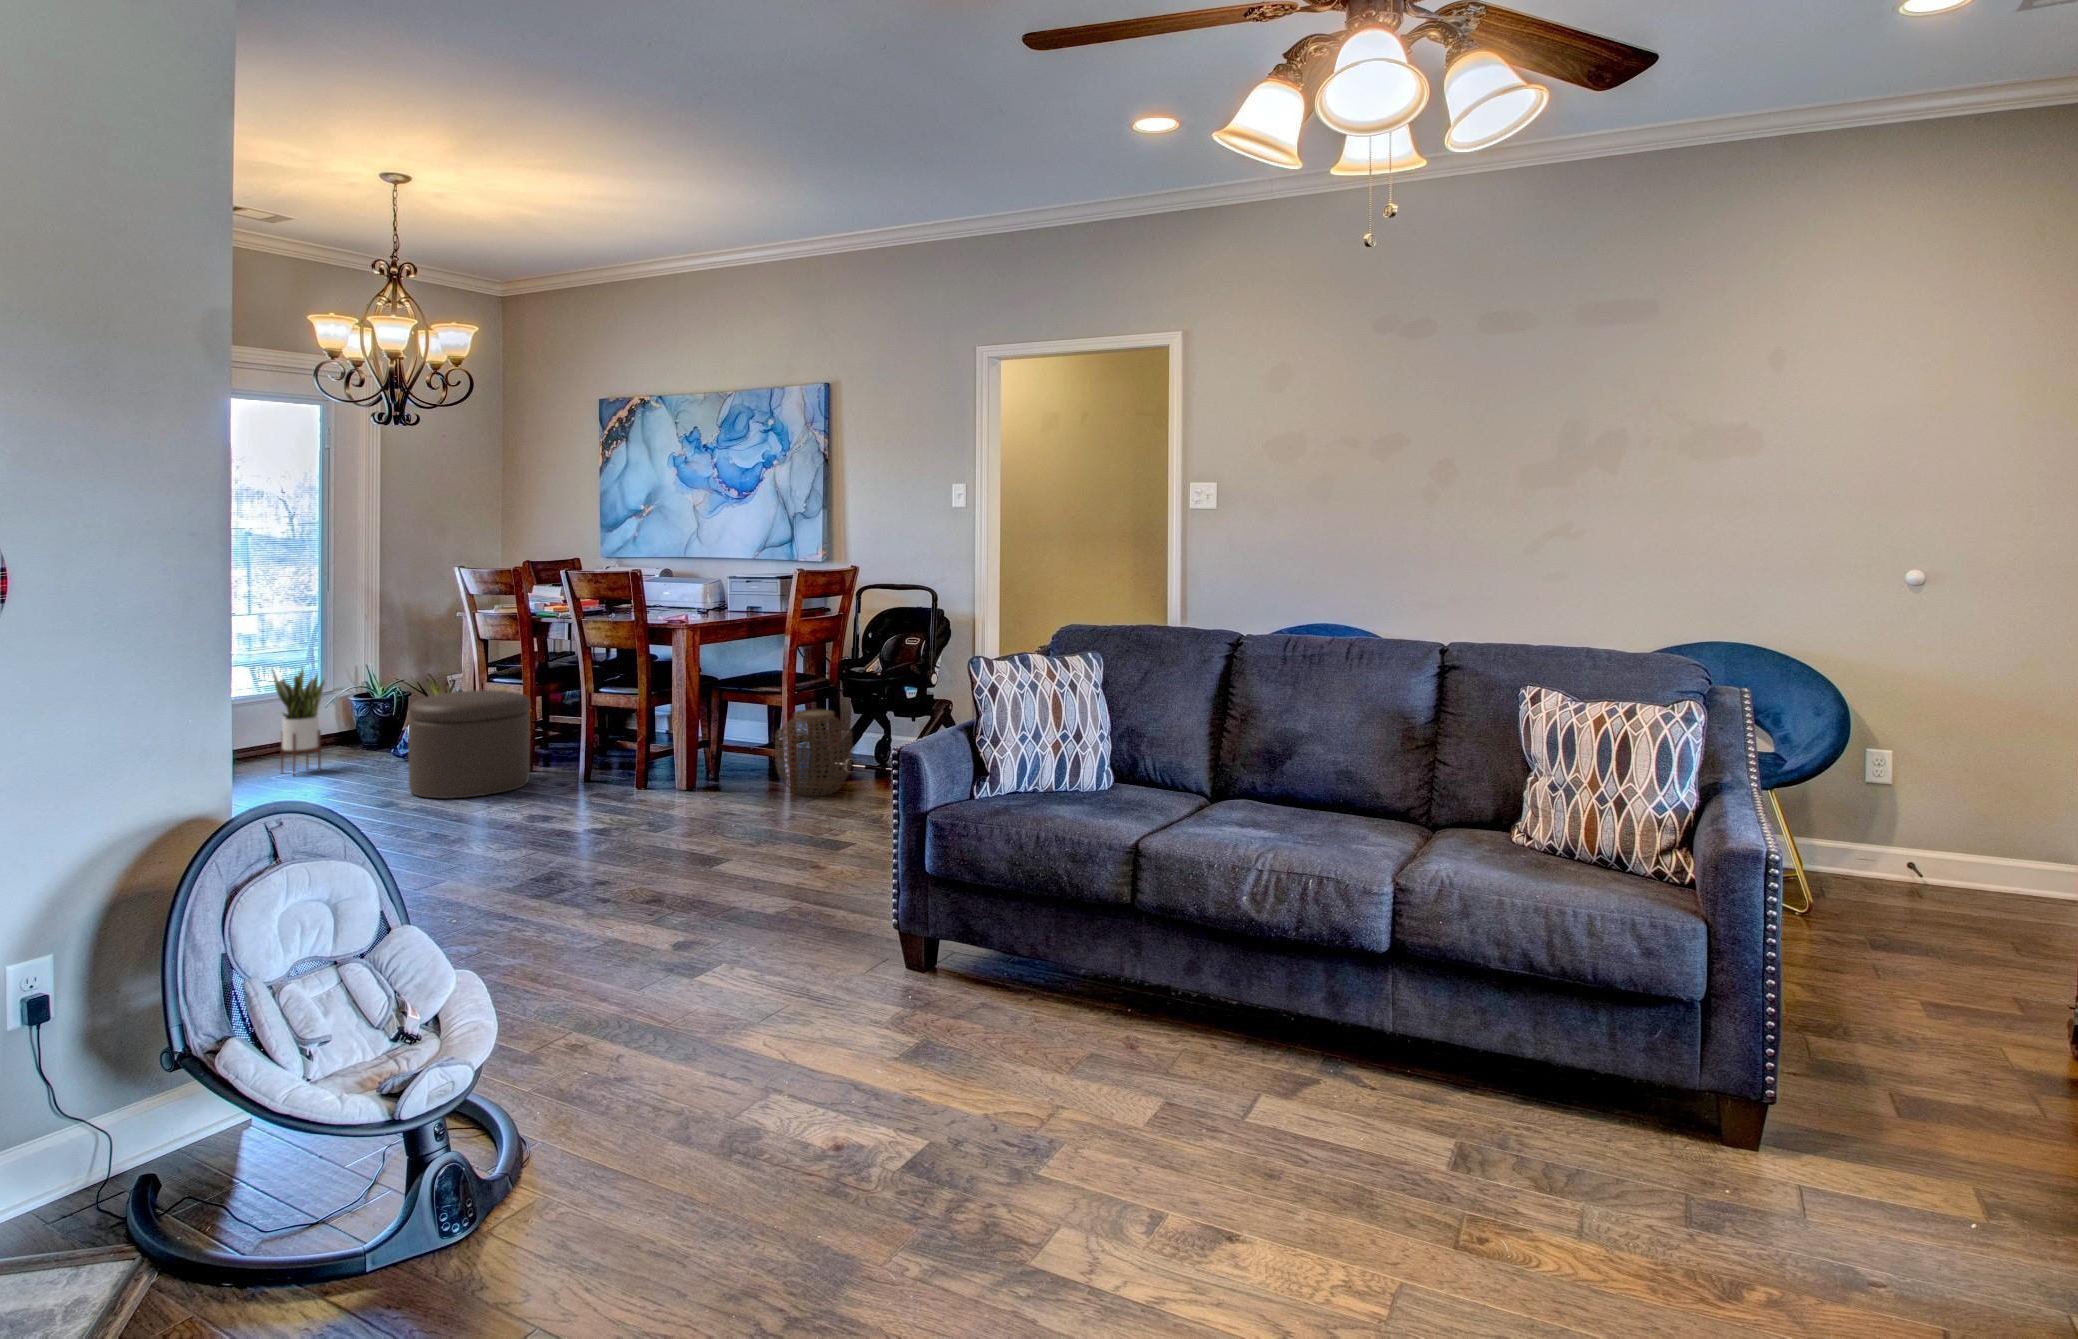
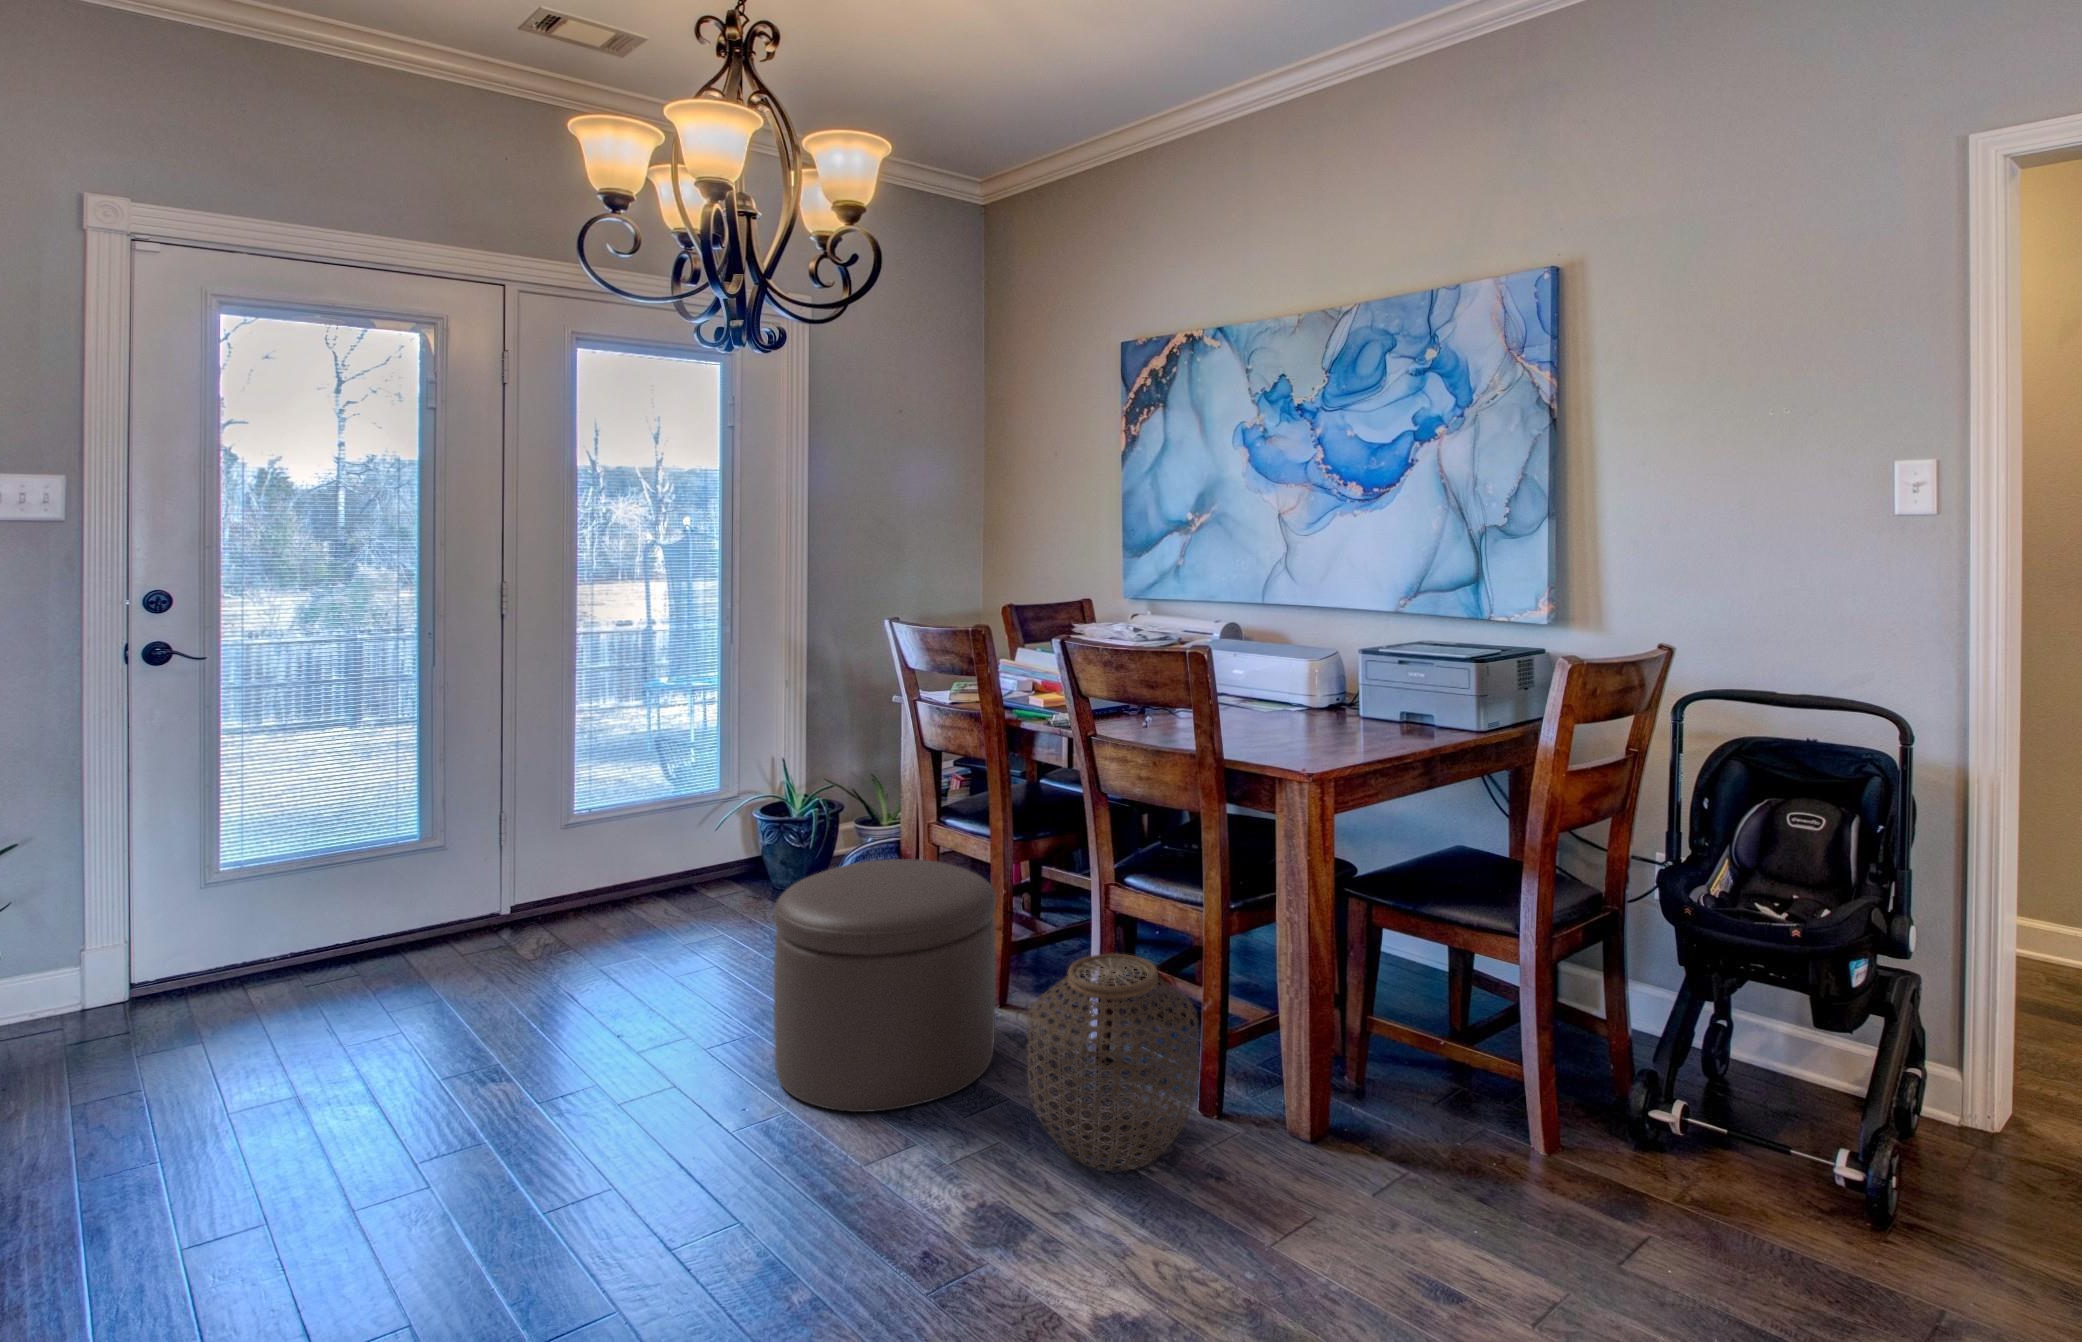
potted plant: present [272,668,325,775] -> none [598,786,684,977]
woven basket: present [775,709,853,796] -> present [1027,954,1199,1171]

